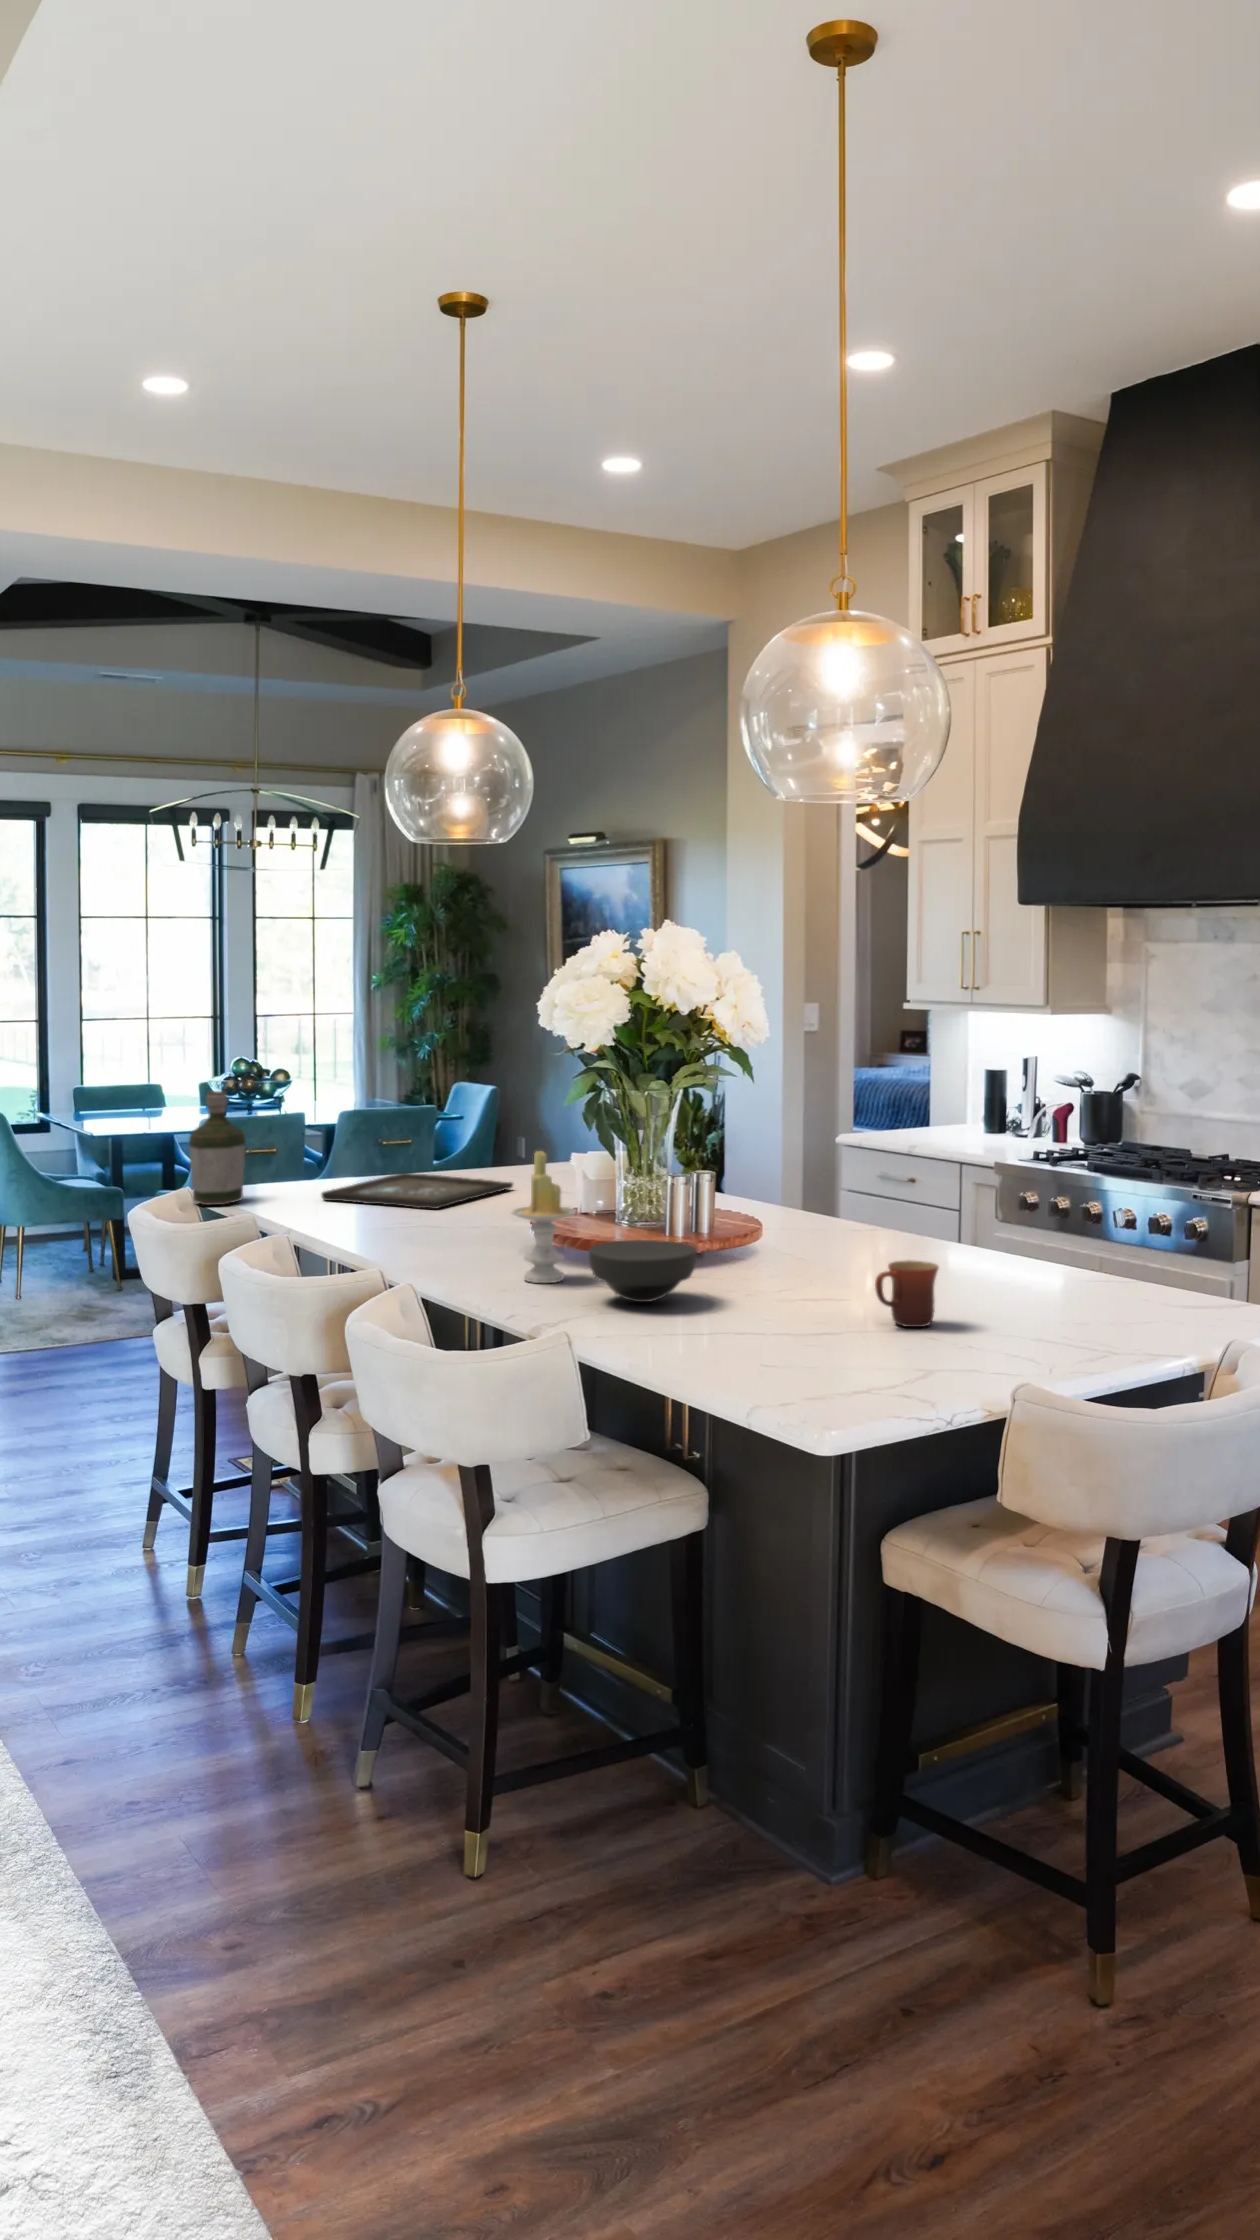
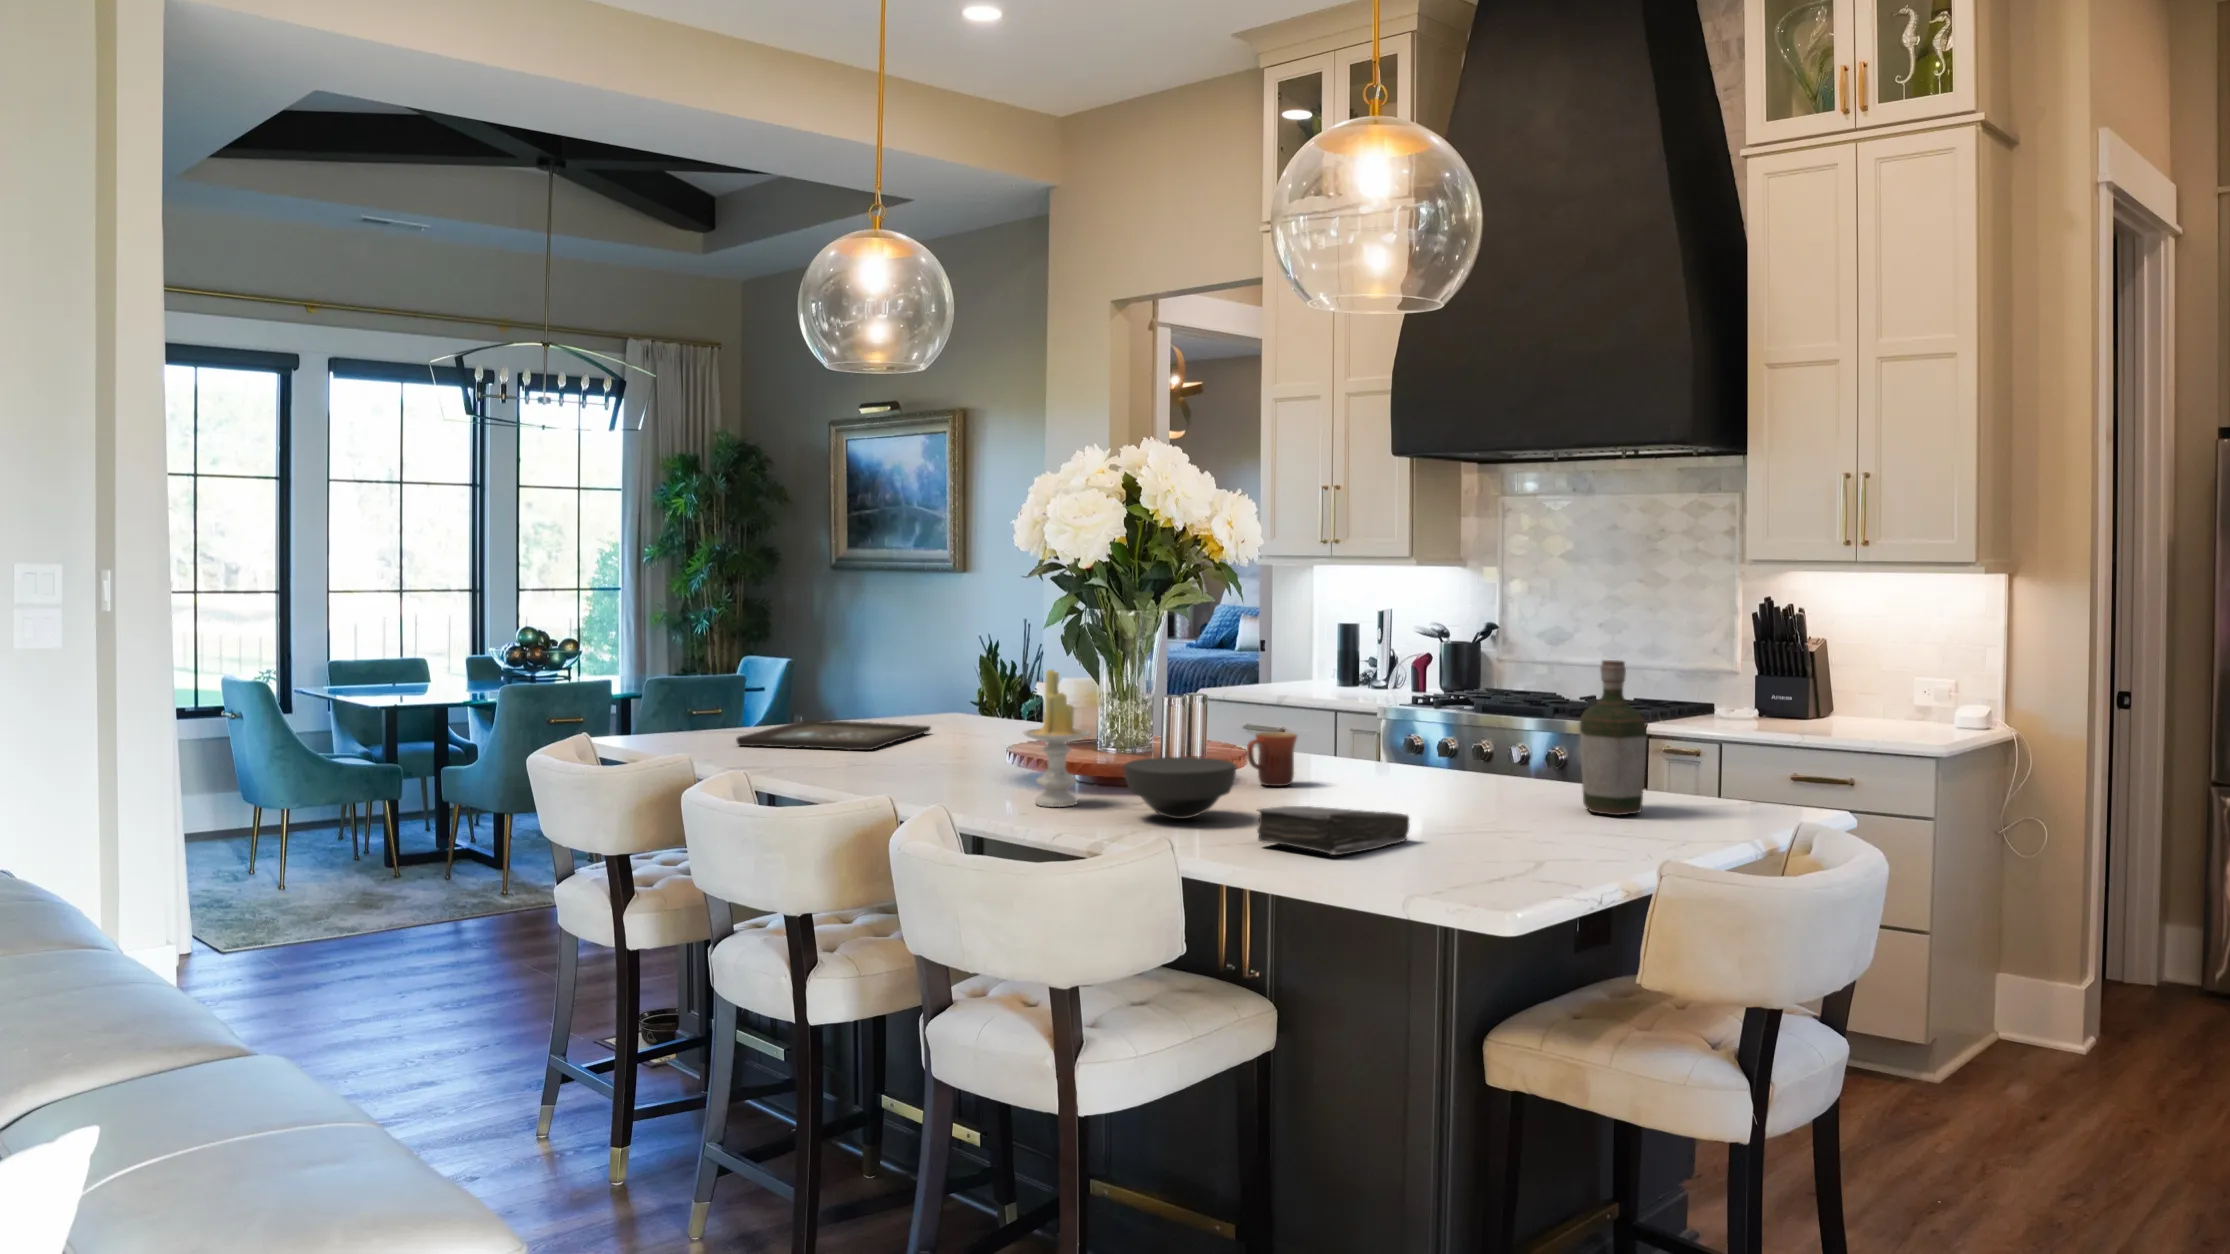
bottle: present [189,1091,245,1205] -> present [1580,660,1647,815]
mug: present [875,1260,939,1327] -> present [1247,732,1297,786]
book: none [680,1299,838,1353] -> present [1257,806,1410,855]

